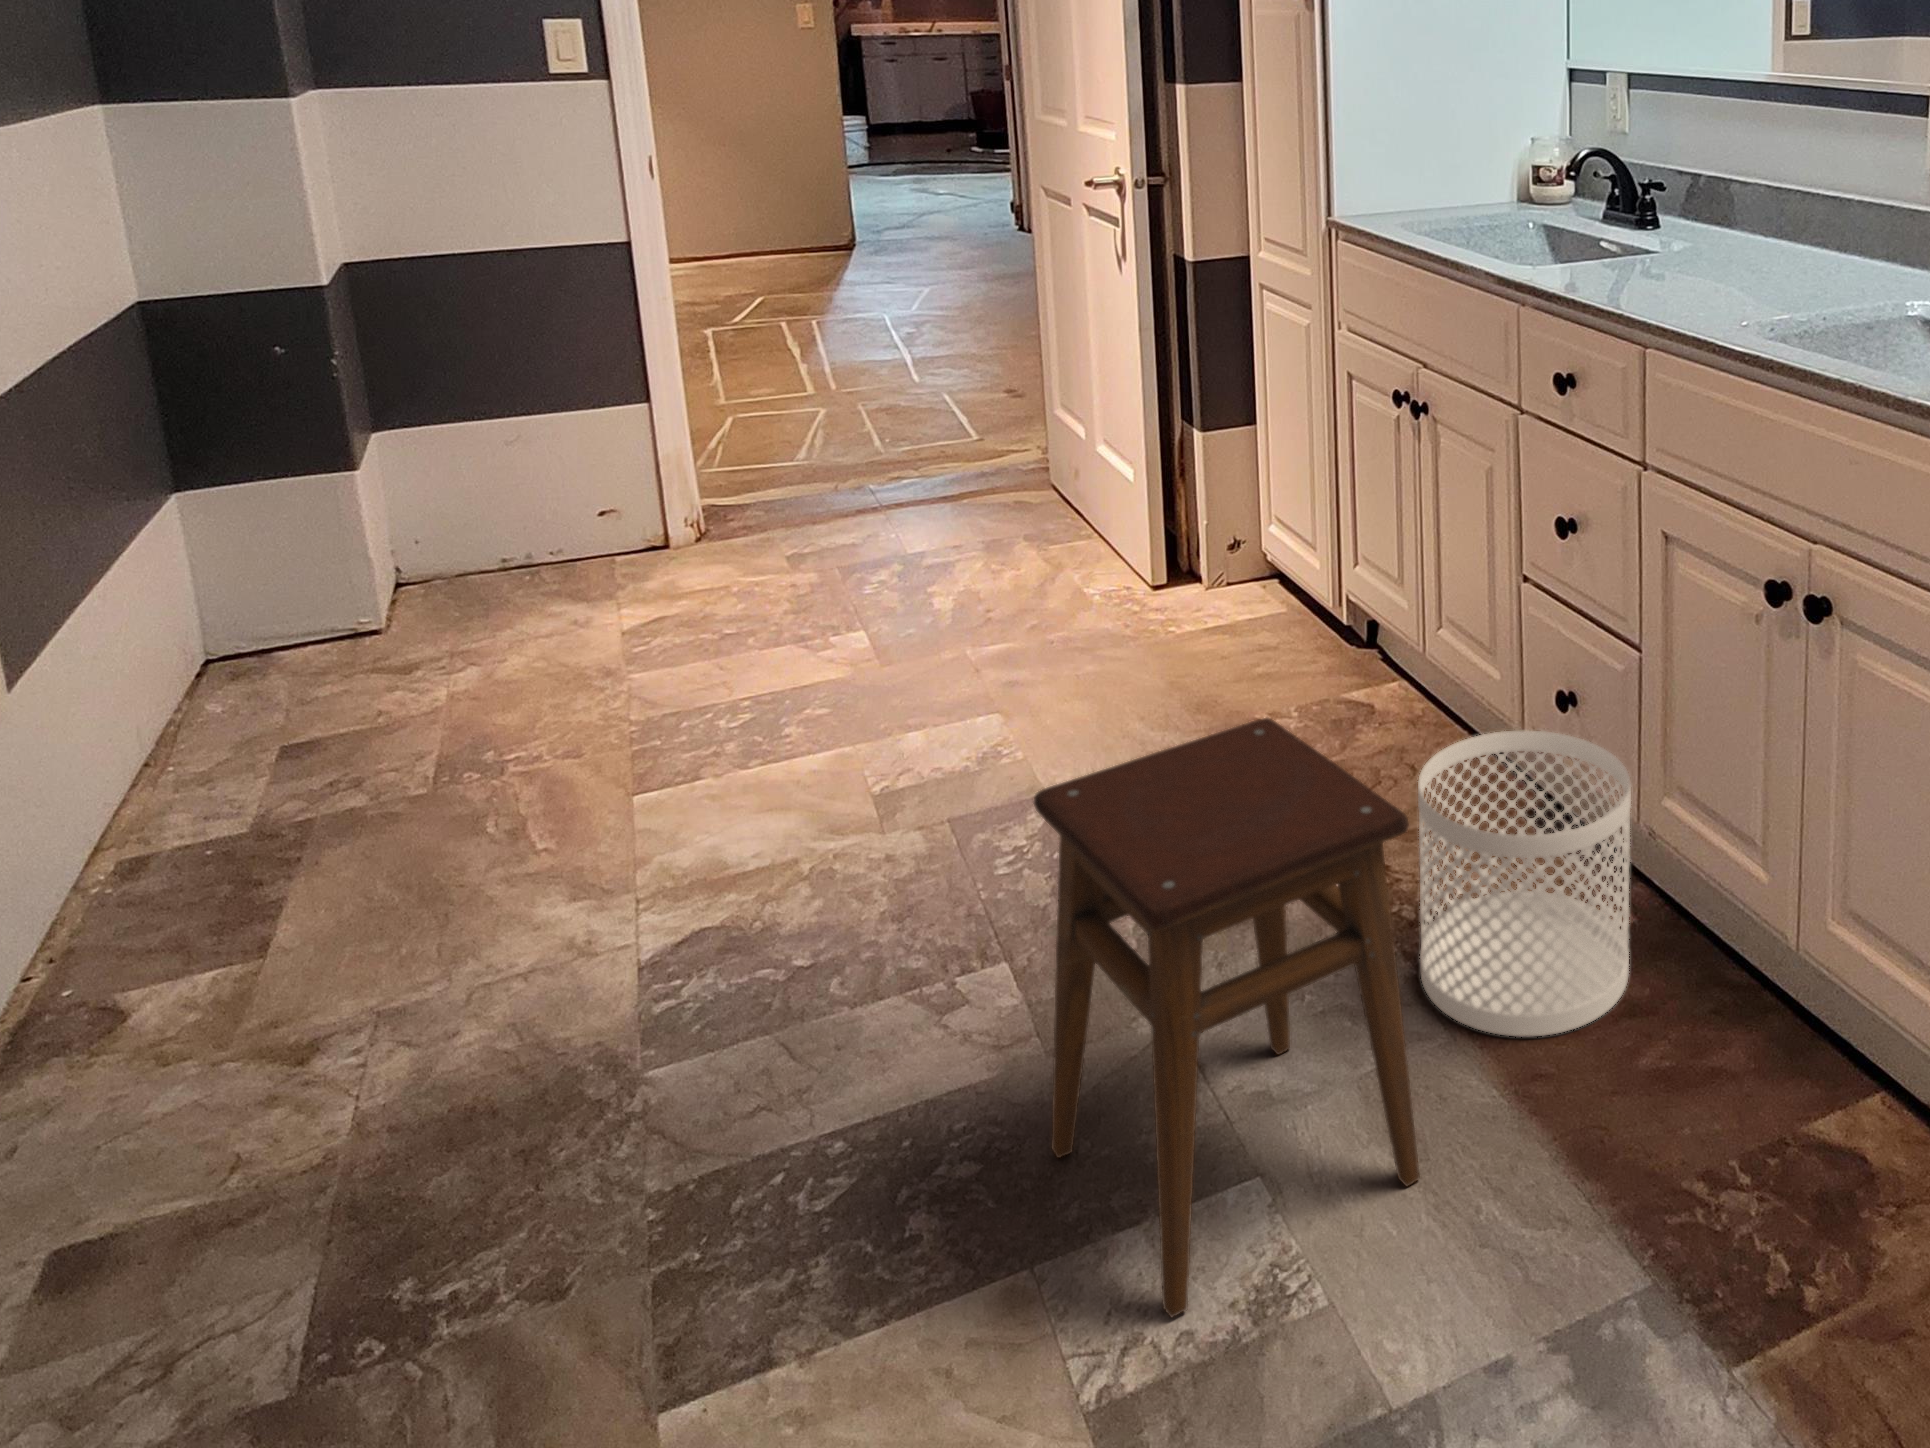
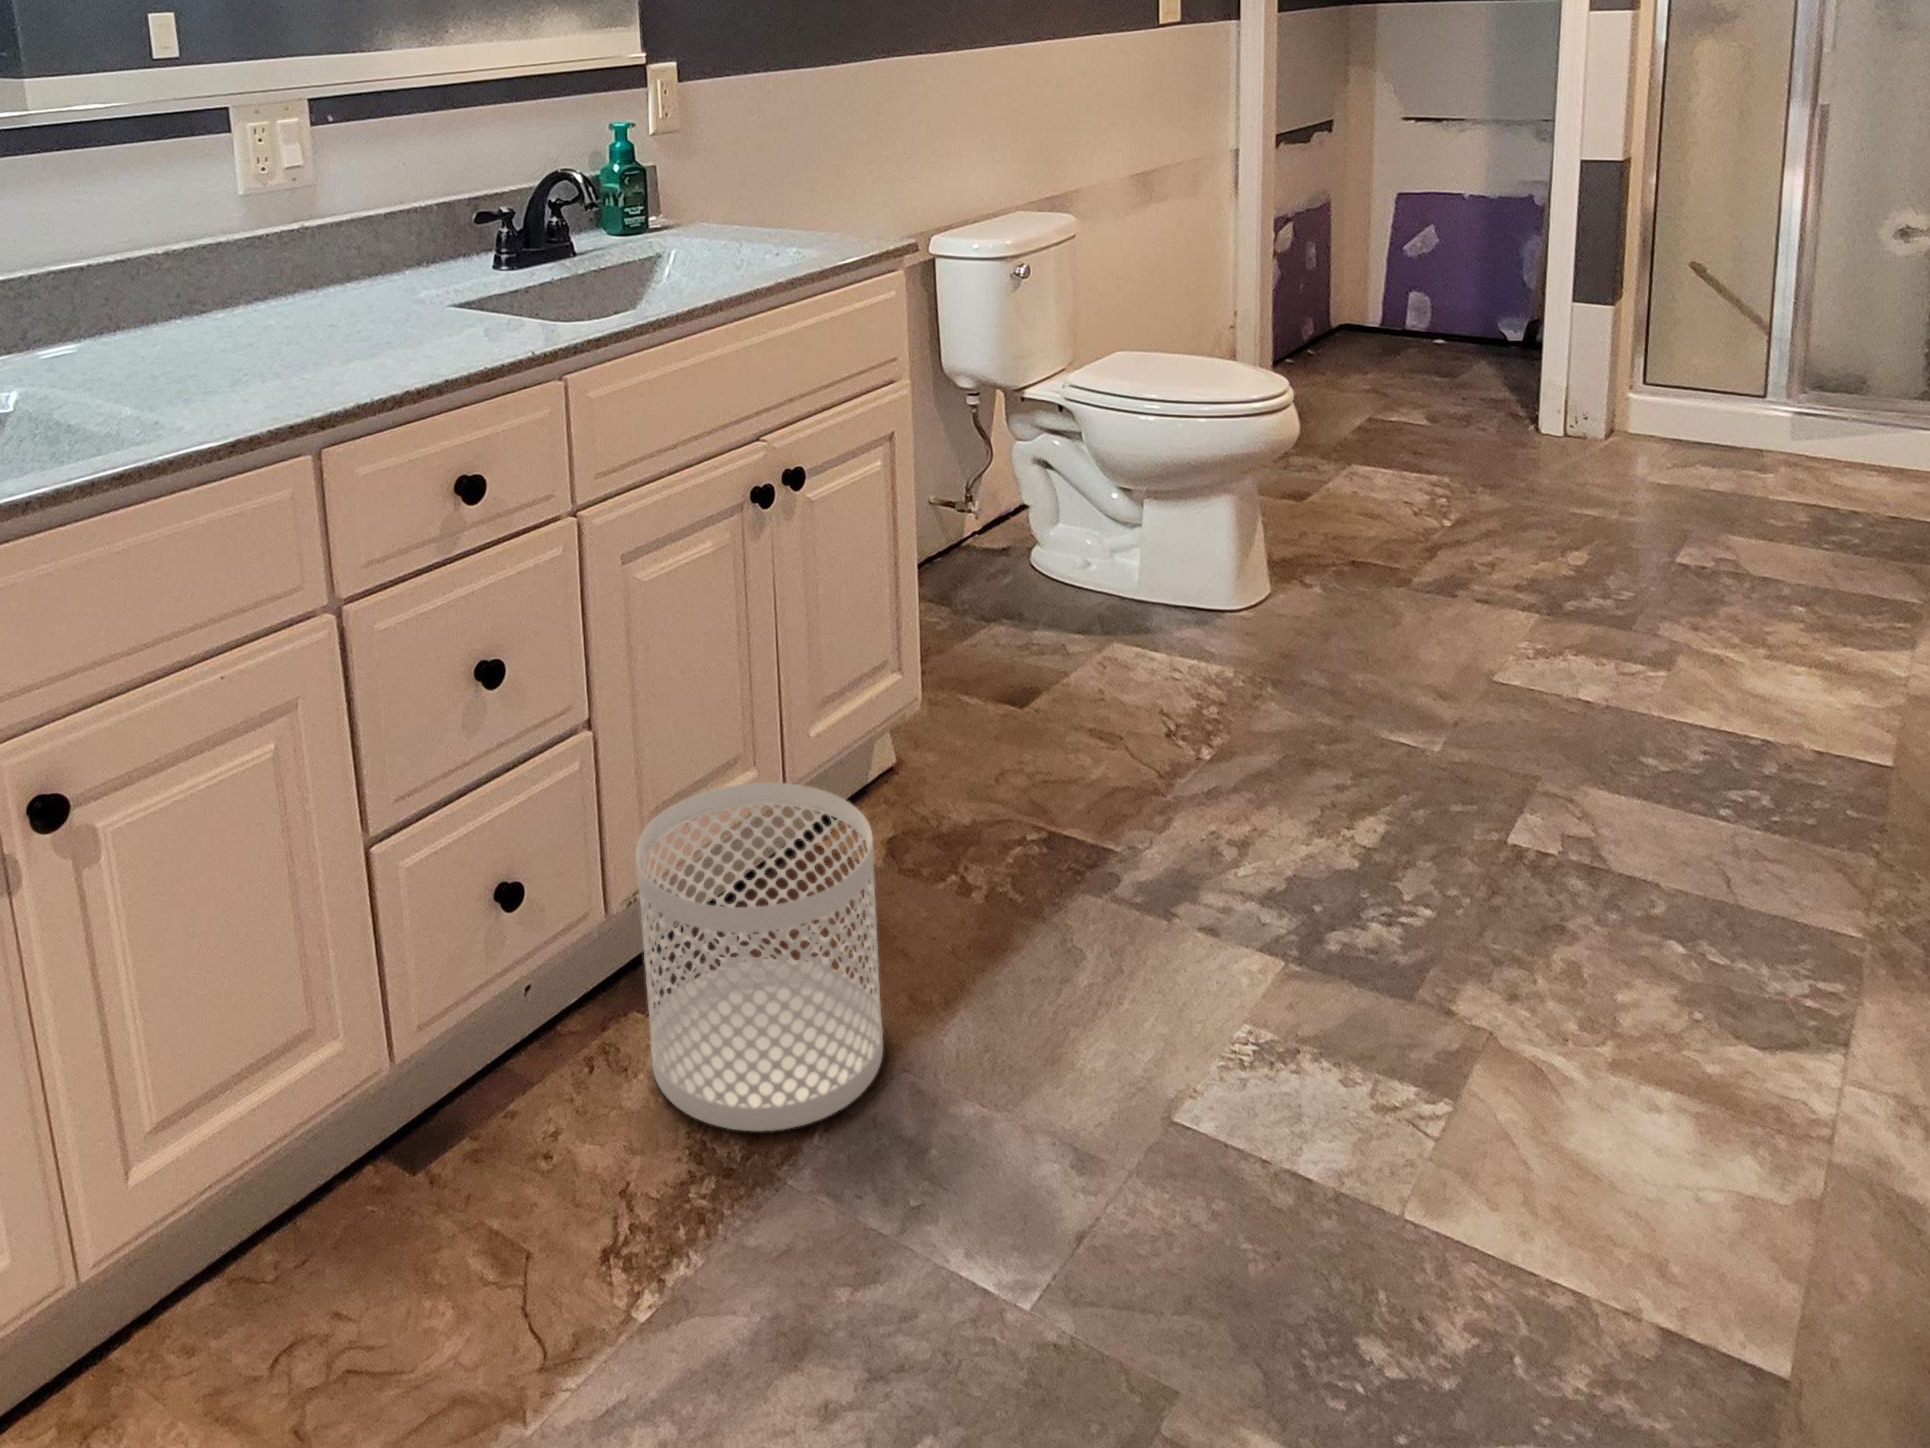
stool: present [1034,718,1420,1317] -> none [990,685,1348,1280]

